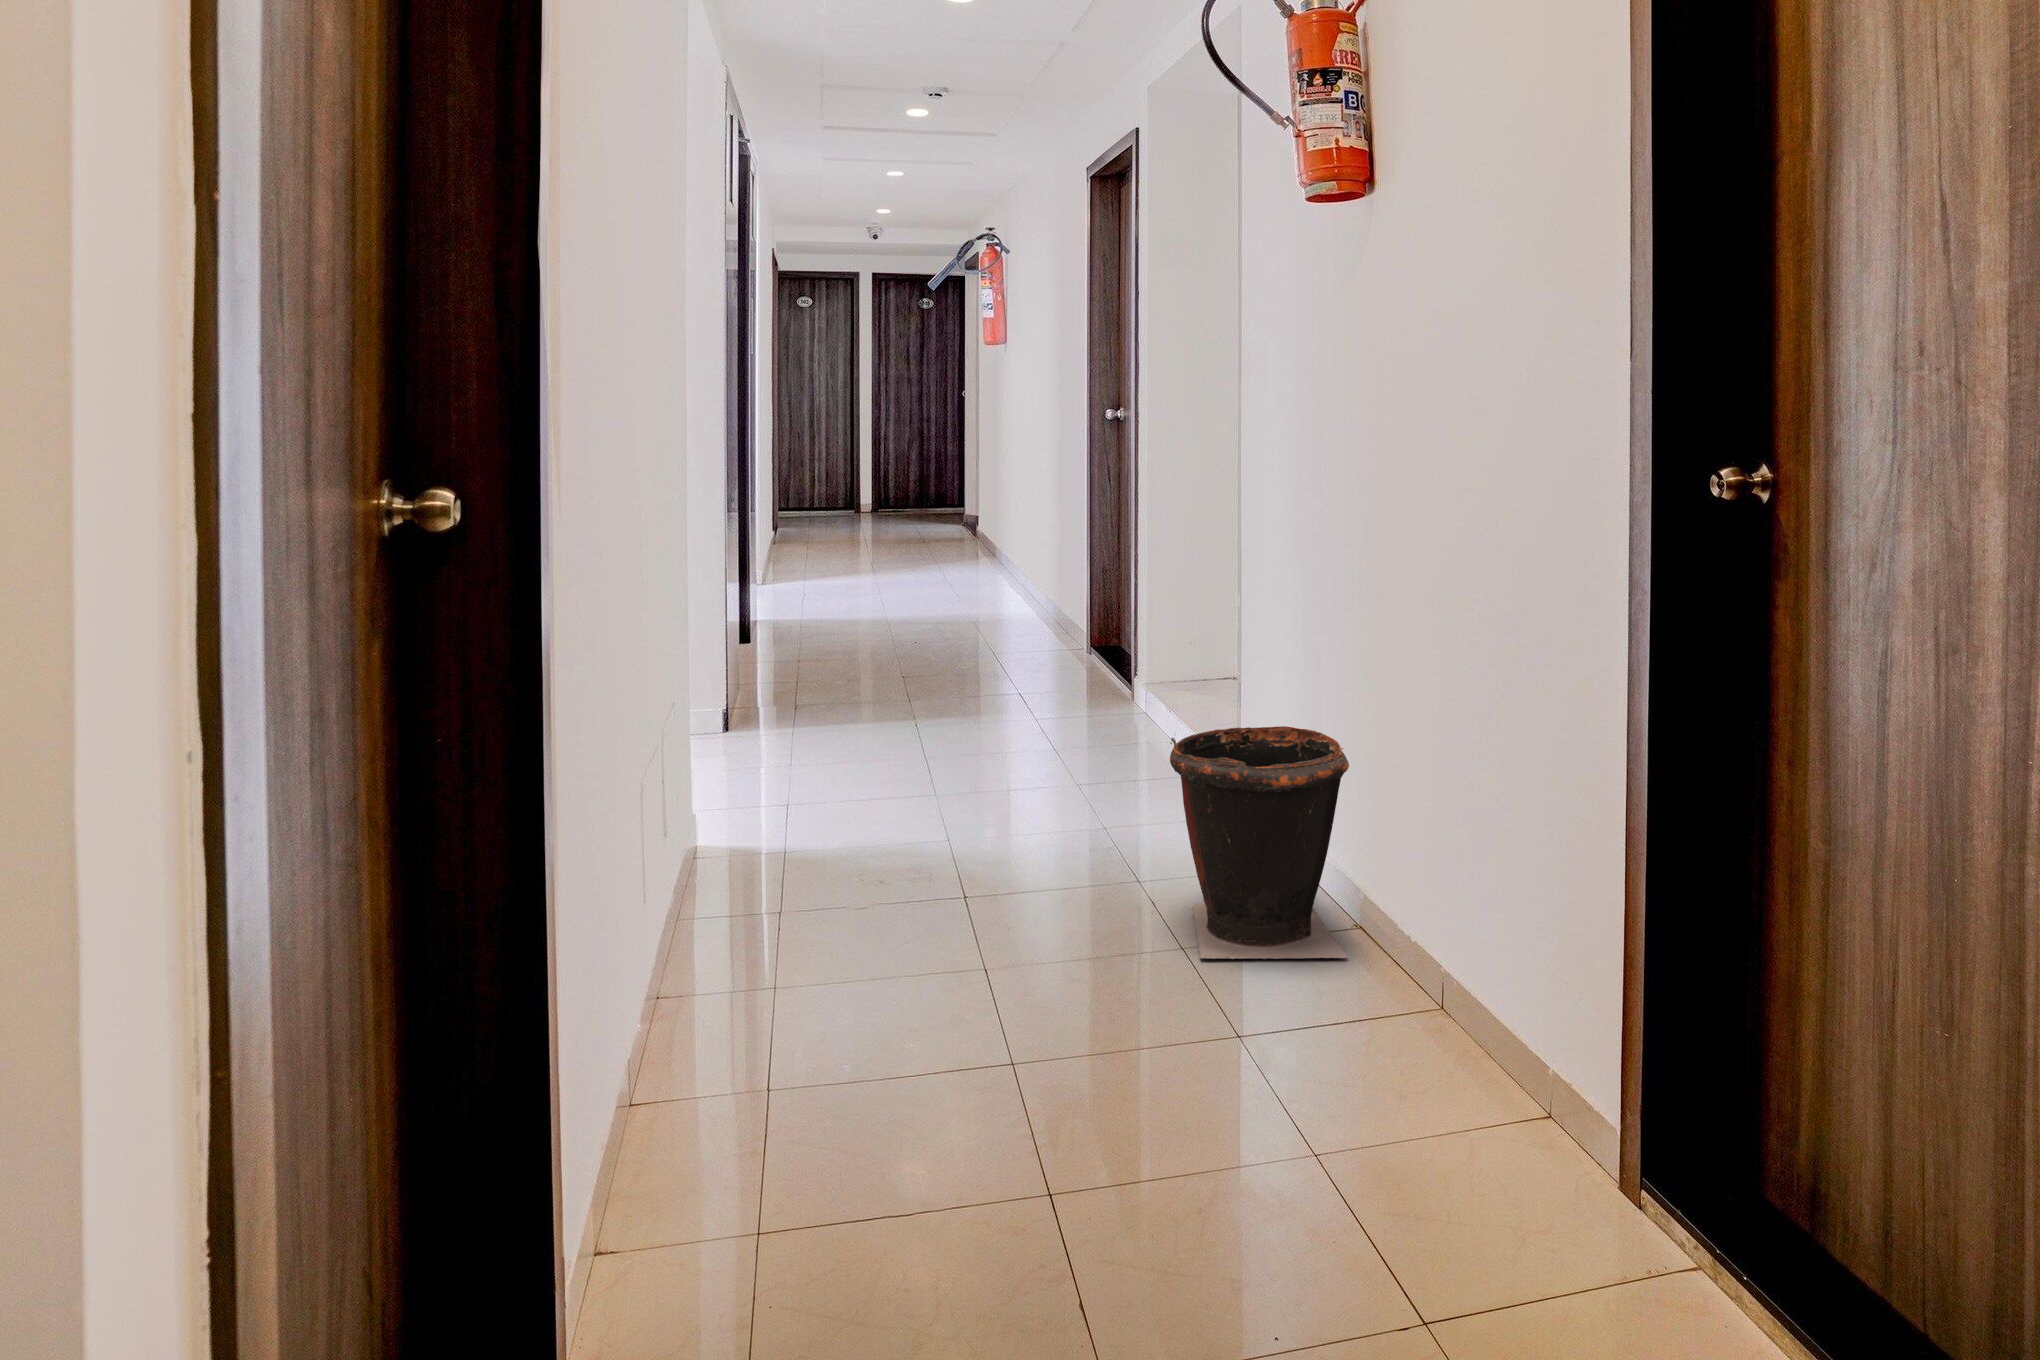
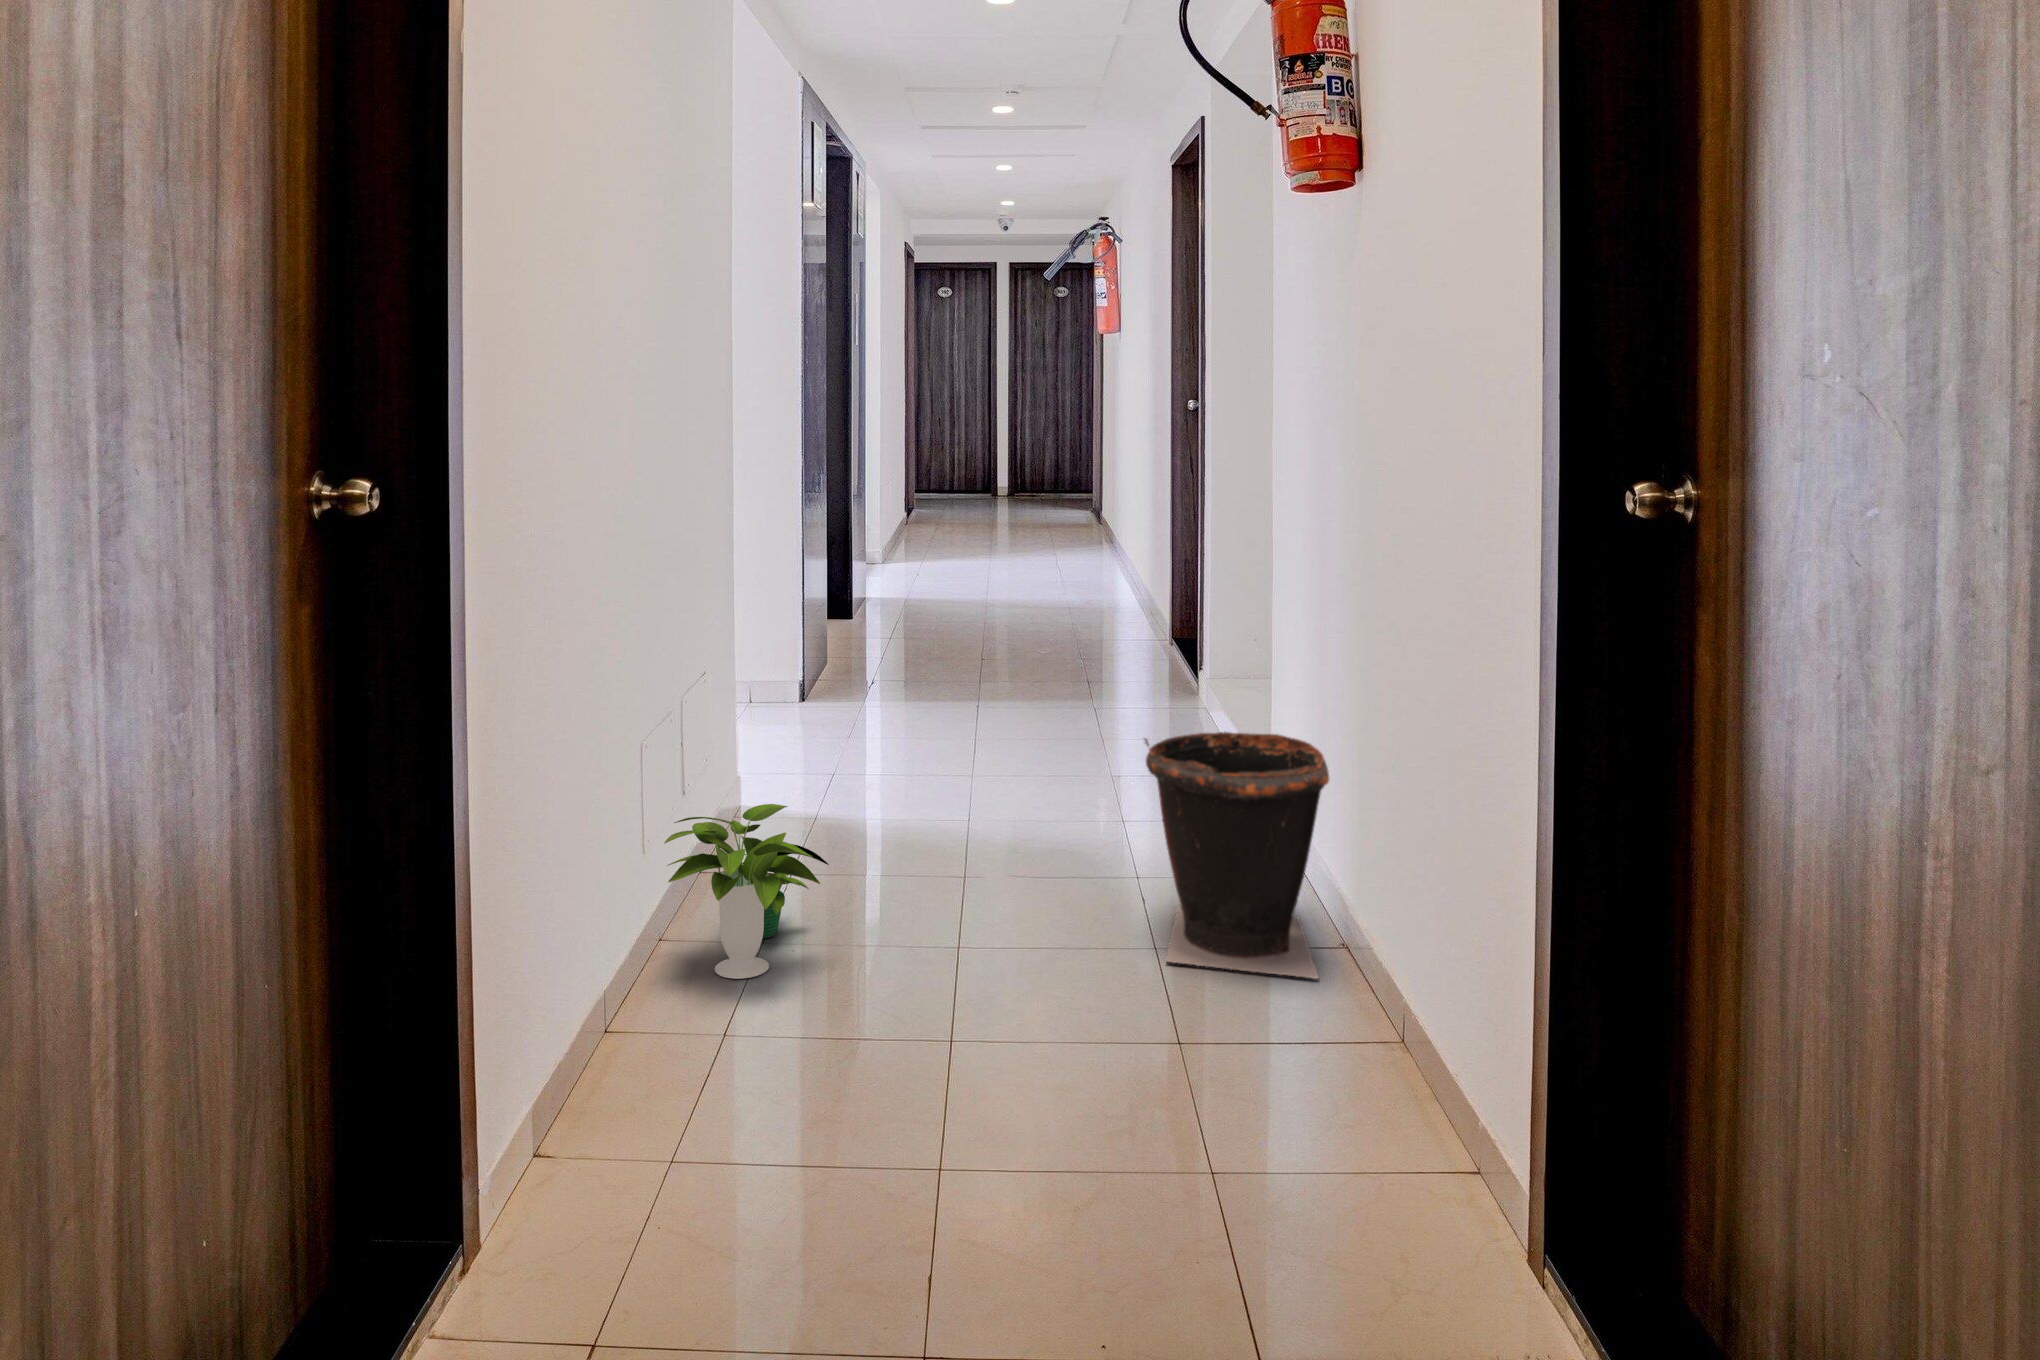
potted plant: none [671,838,856,1030] -> present [664,804,829,979]

